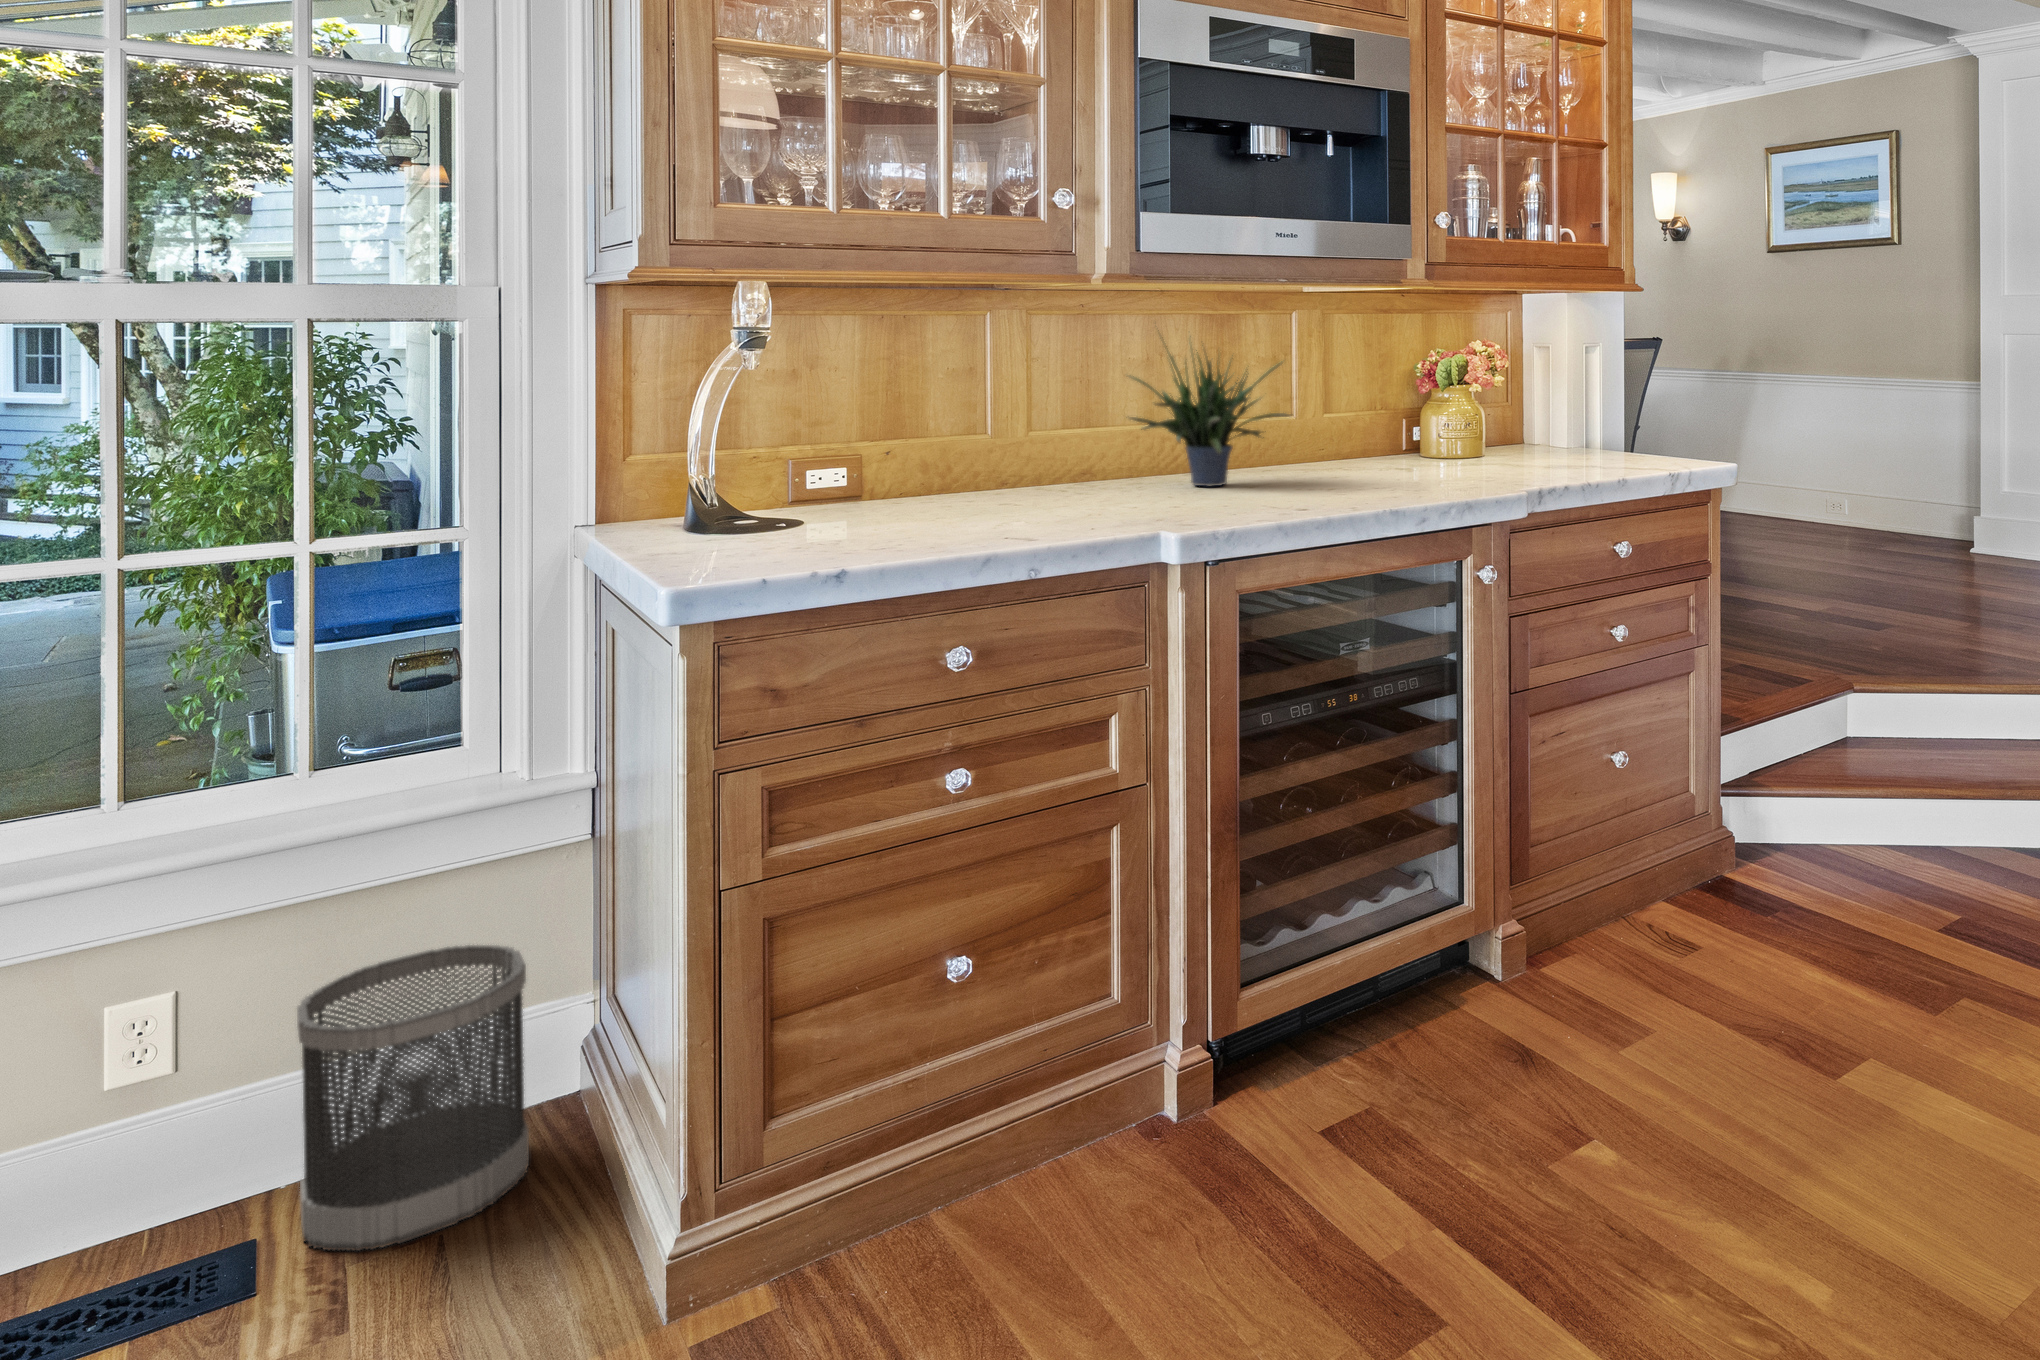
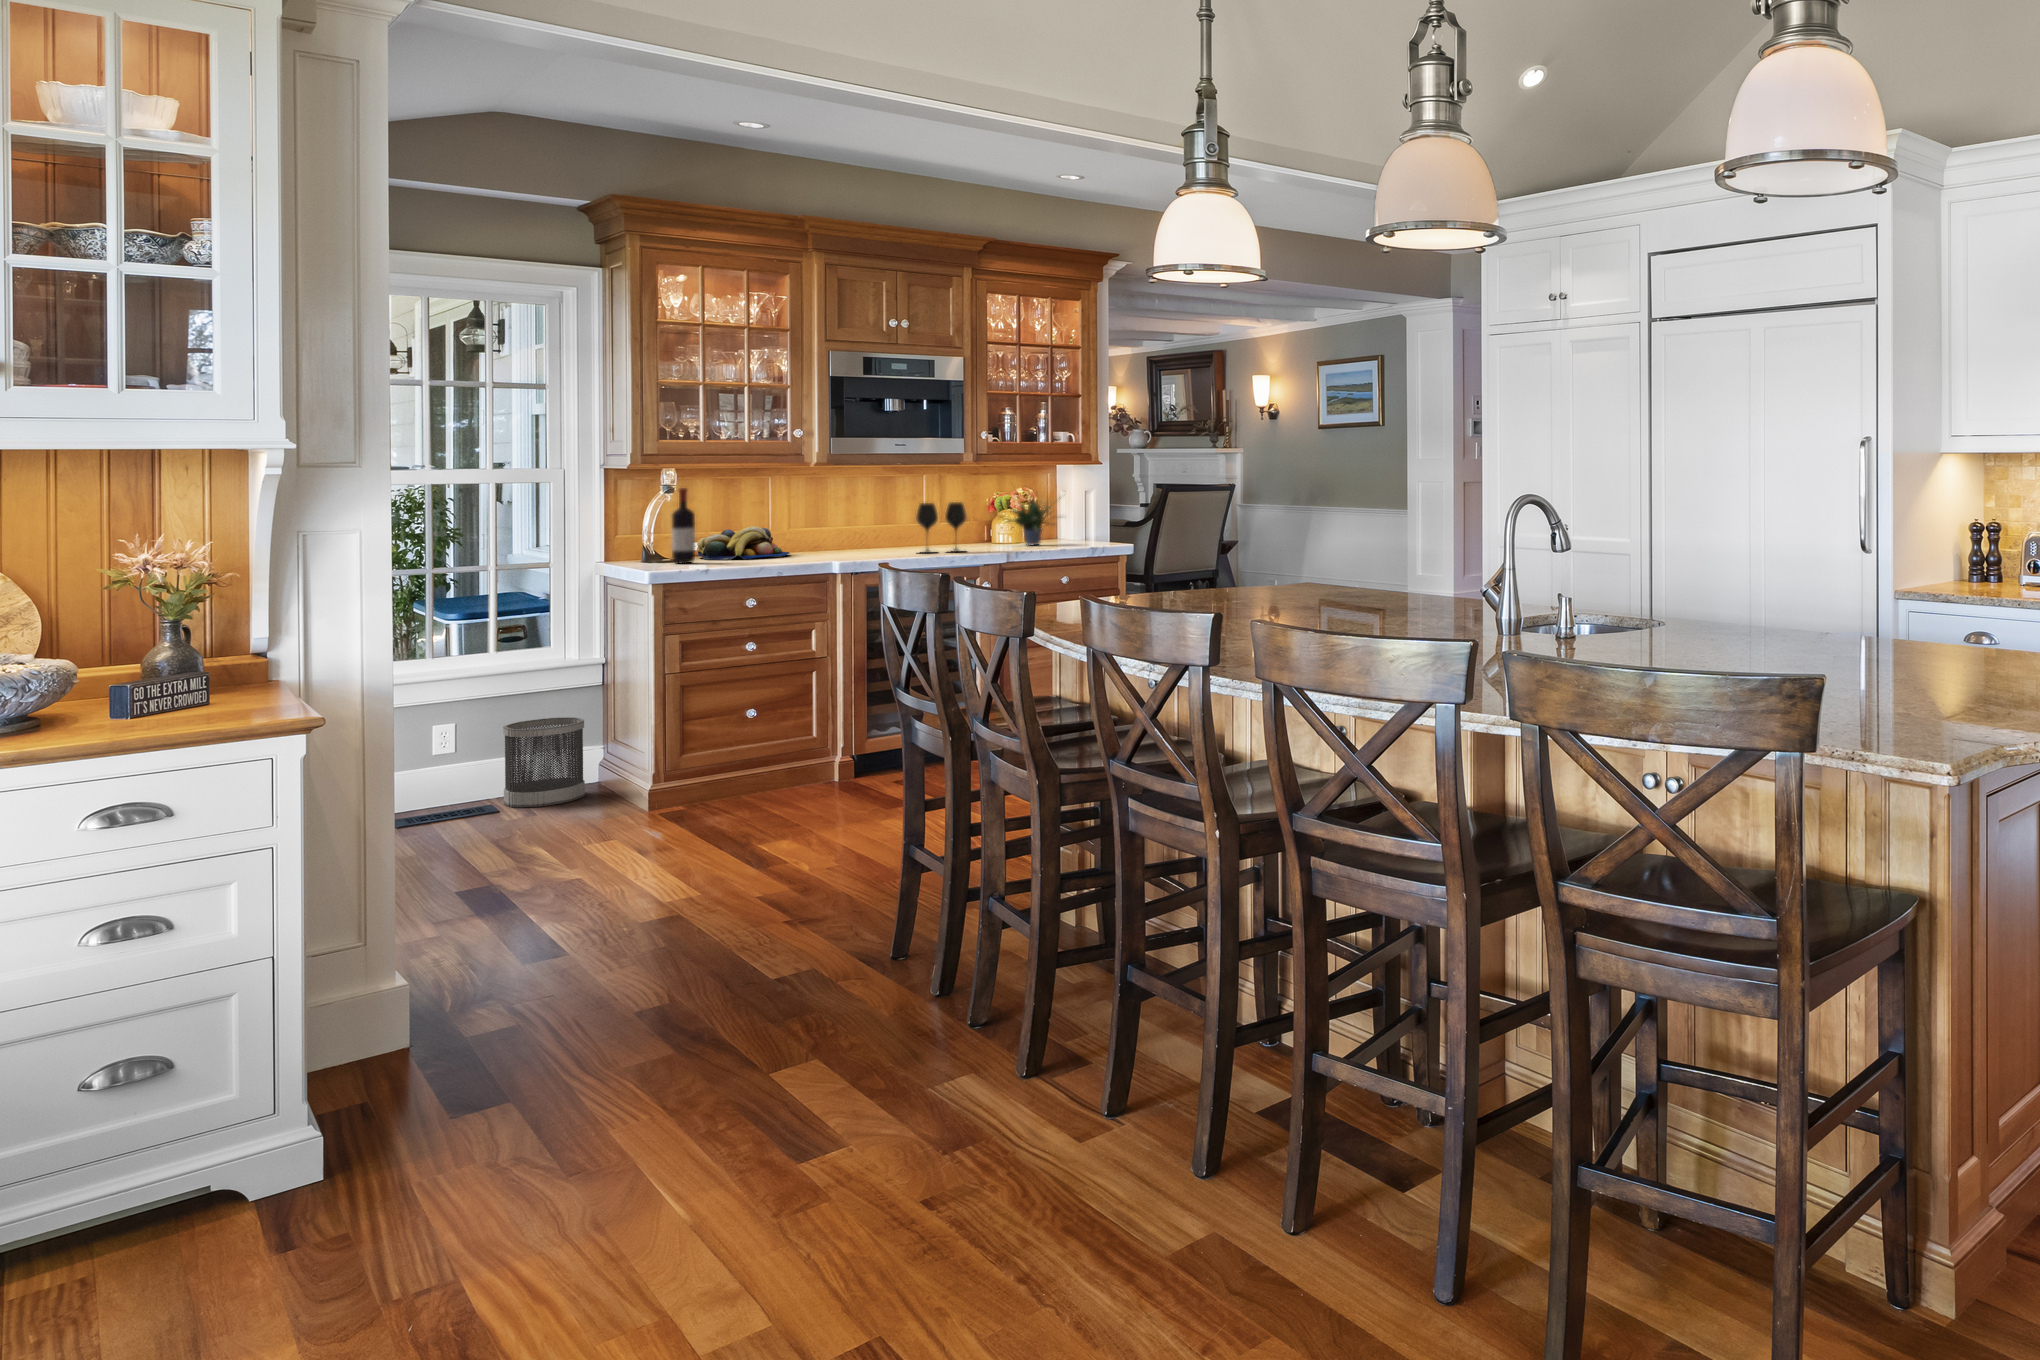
wine bottle: none [745,336,809,547] -> present [672,488,695,563]
potted plant: present [1131,350,1290,486] -> present [1008,493,1060,545]
wine glass: none [1333,373,1447,500] -> present [916,502,967,553]
fruit bowl: none [821,434,1046,526] -> present [697,526,790,560]

